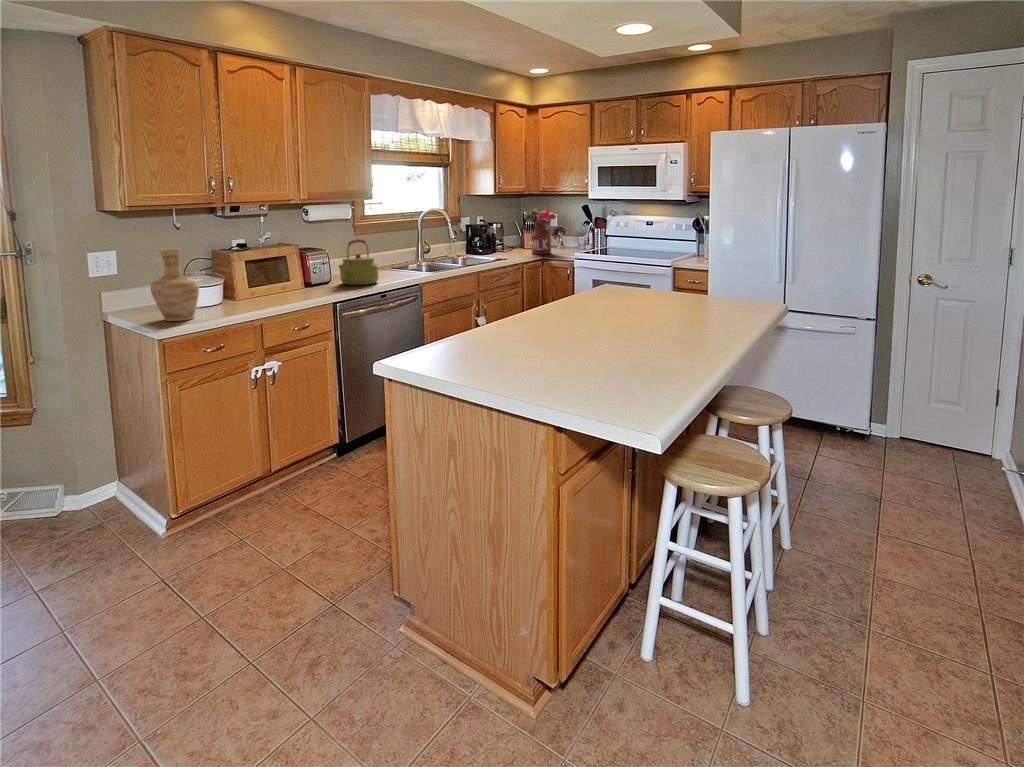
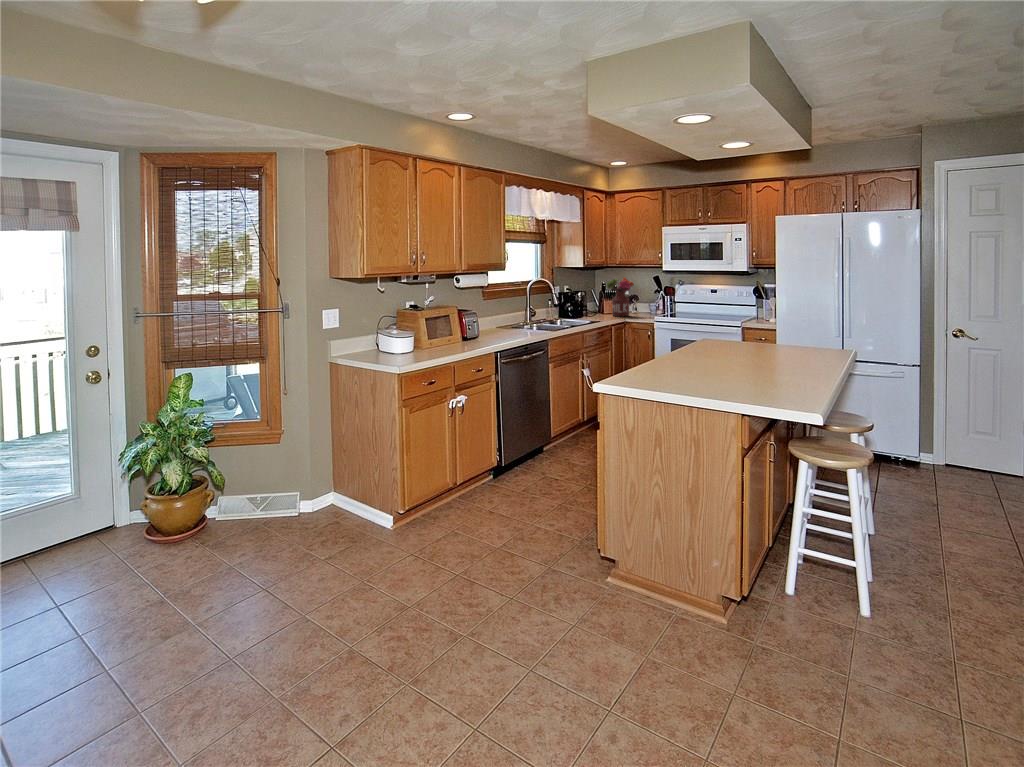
kettle: present [339,239,378,285] -> none [487,302,518,338]
vase: present [150,248,199,321] -> none [384,306,419,361]

